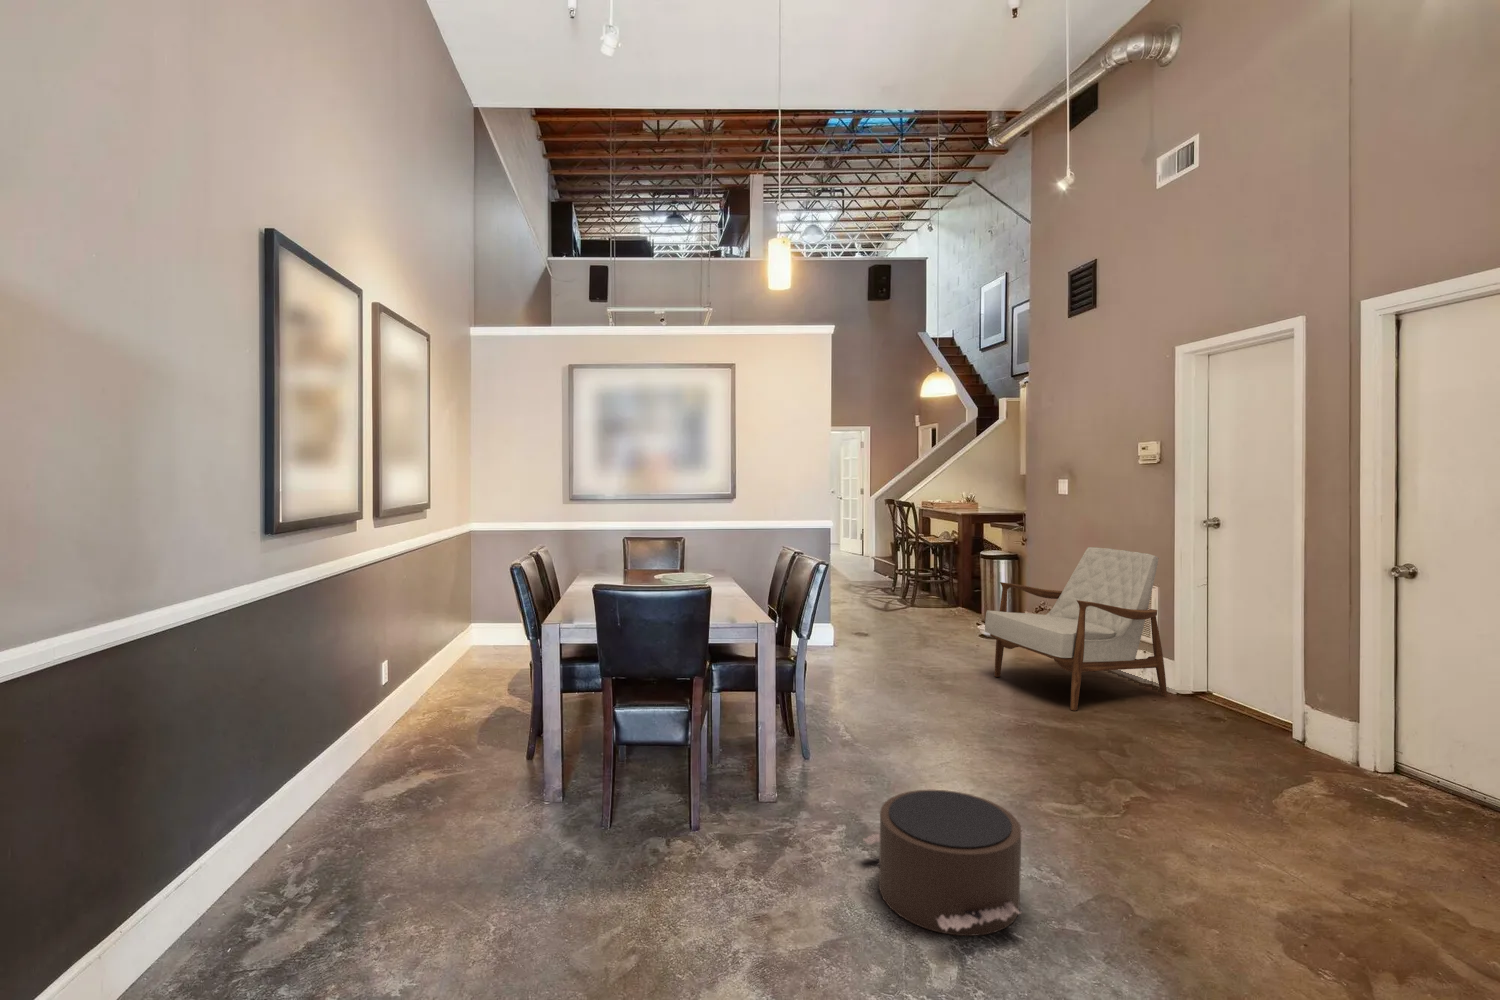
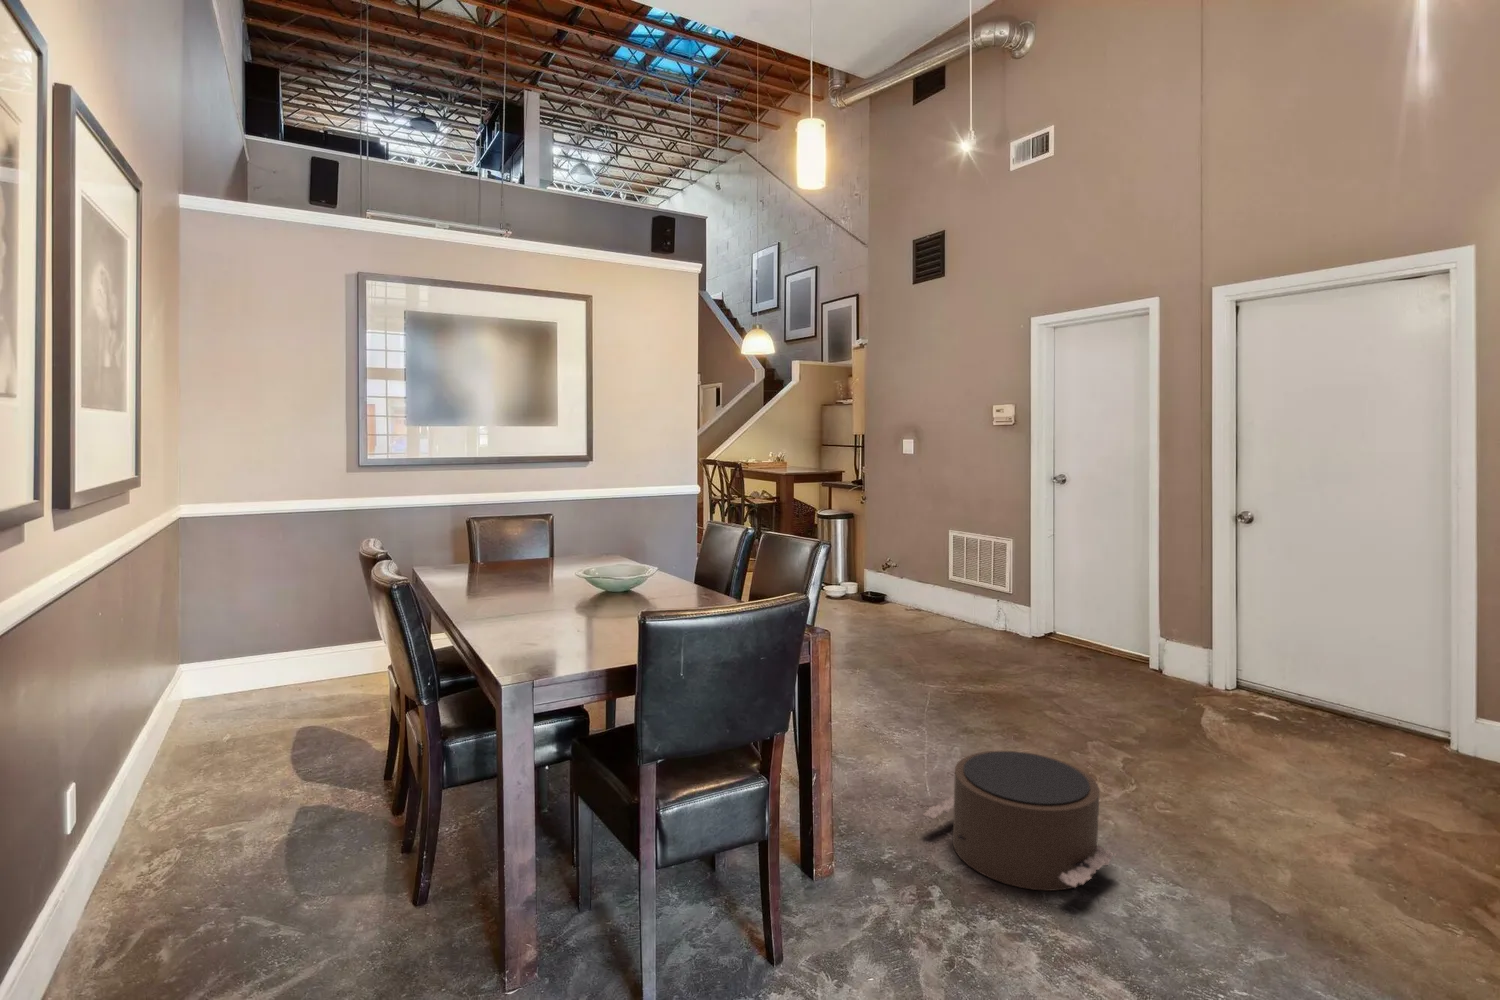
armchair: present [985,547,1167,711] -> none [868,507,1025,661]

